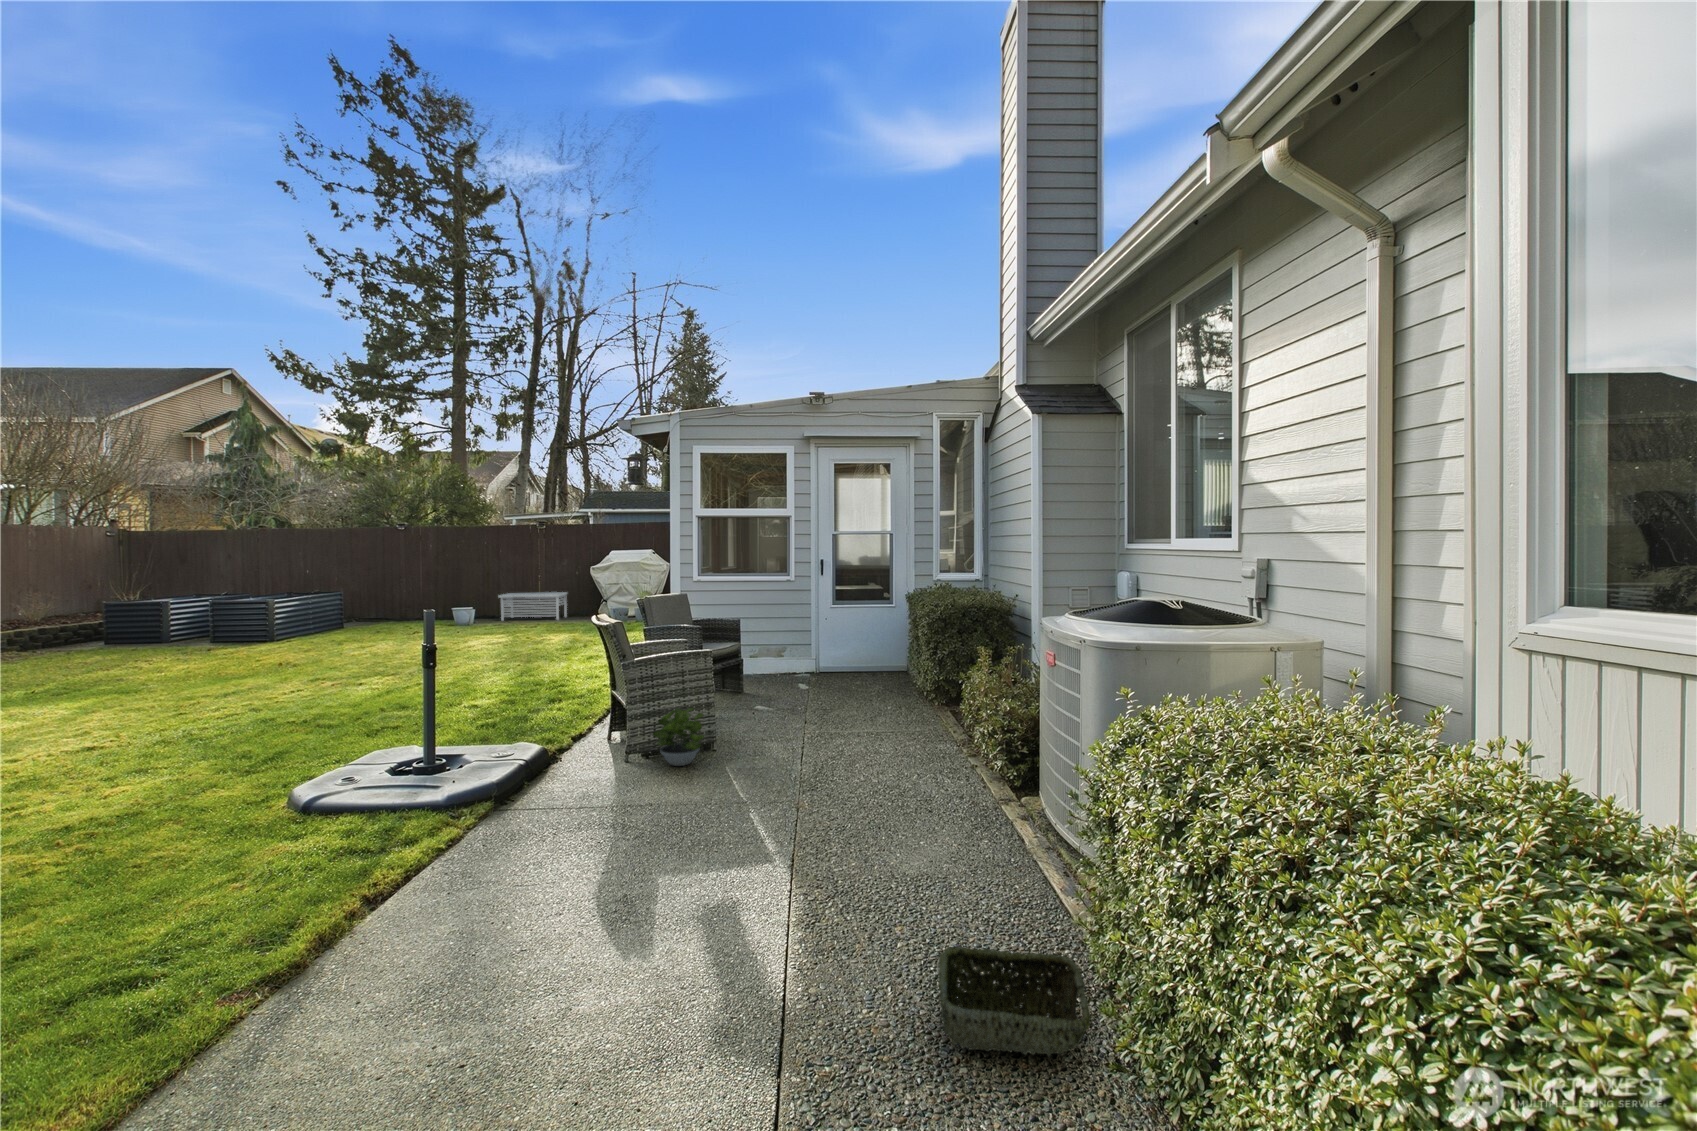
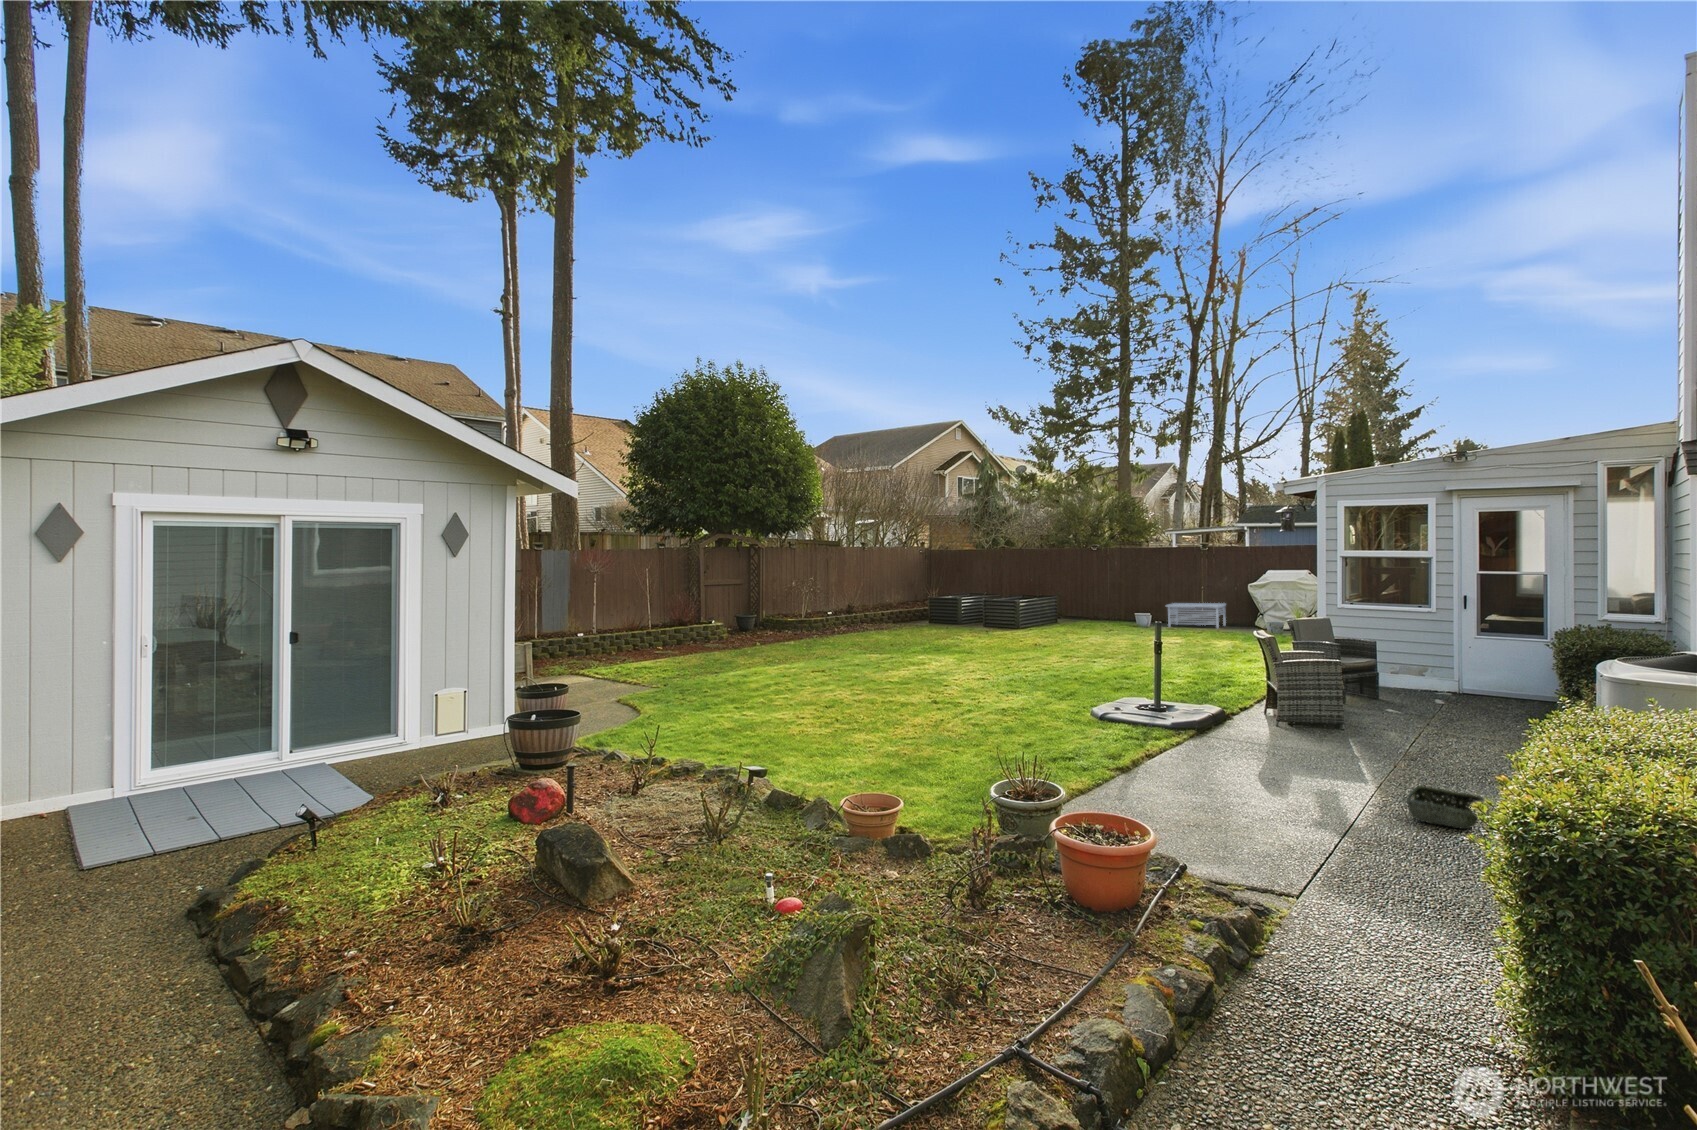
potted plant: present [653,708,704,766] -> none [1293,691,1330,728]

